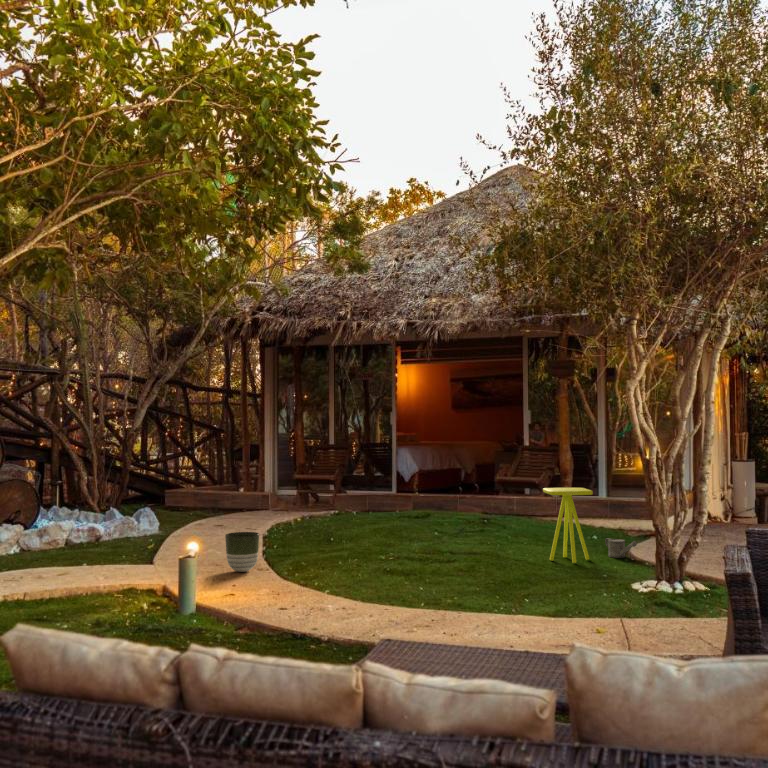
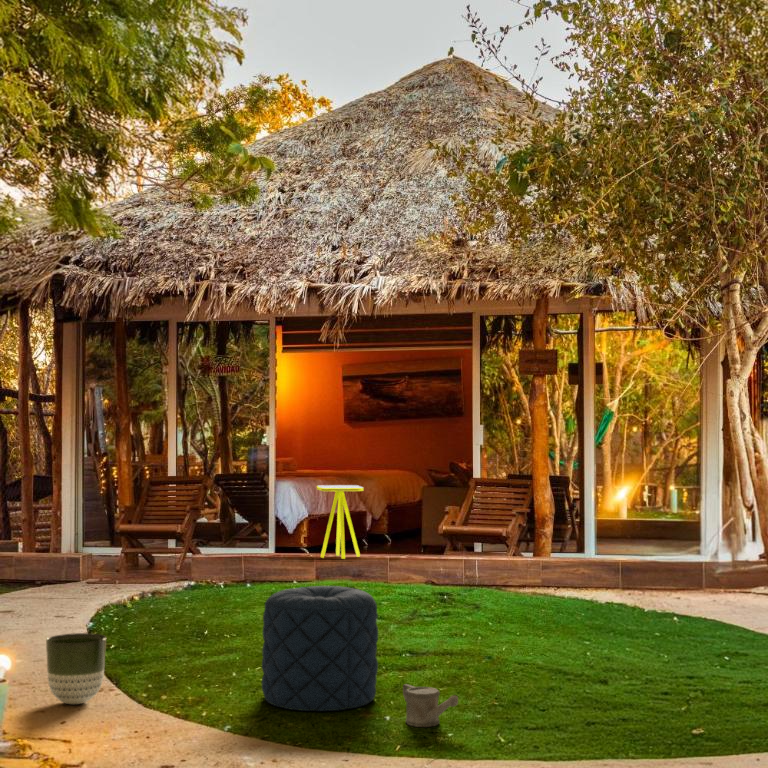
side table: present [543,488,593,563] -> present [317,485,363,559]
pouf: none [348,506,416,578] -> present [262,586,378,711]
watering can: present [605,538,637,558] -> present [403,684,458,727]

